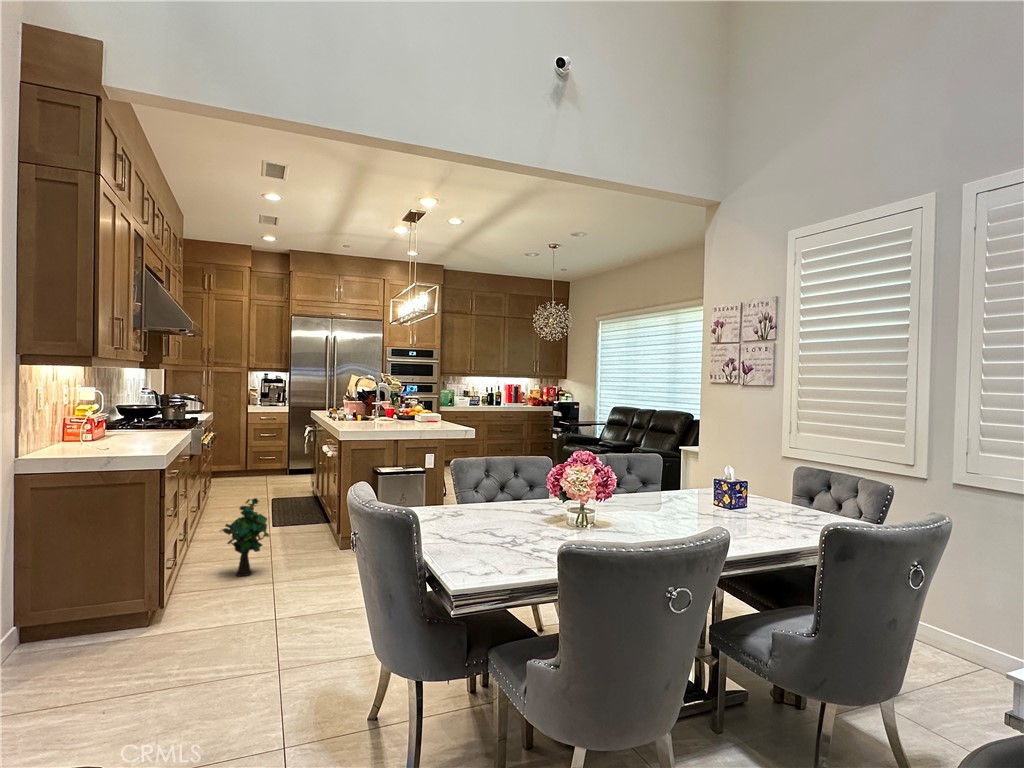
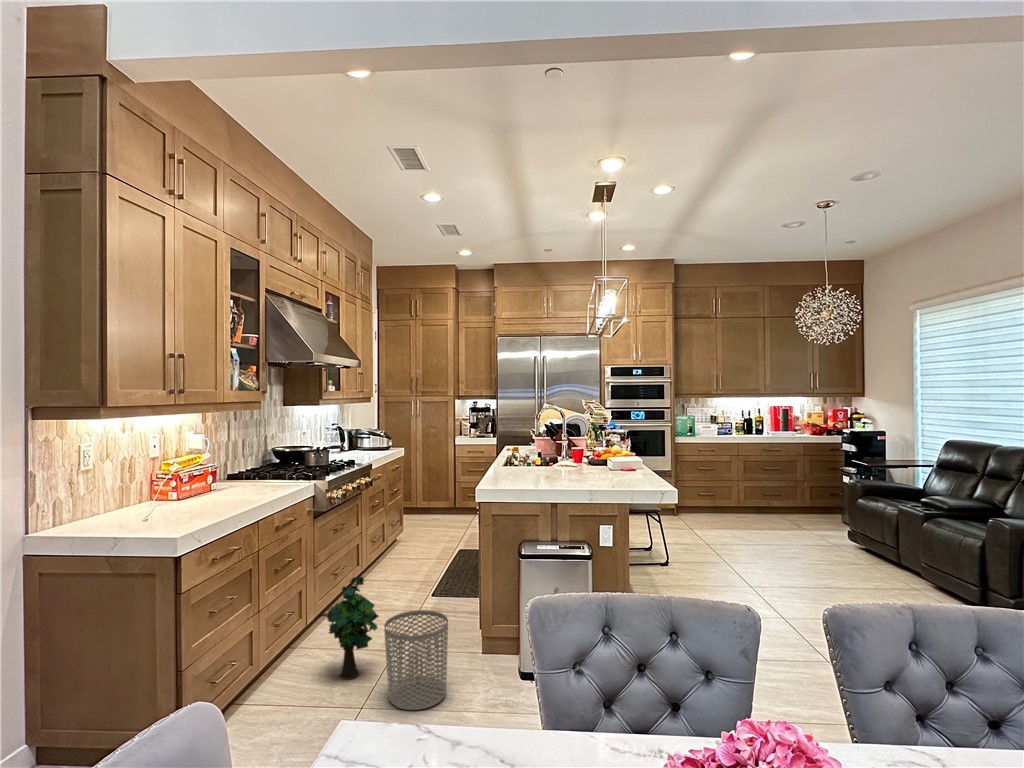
waste bin: none [286,518,334,583] -> present [384,610,448,710]

